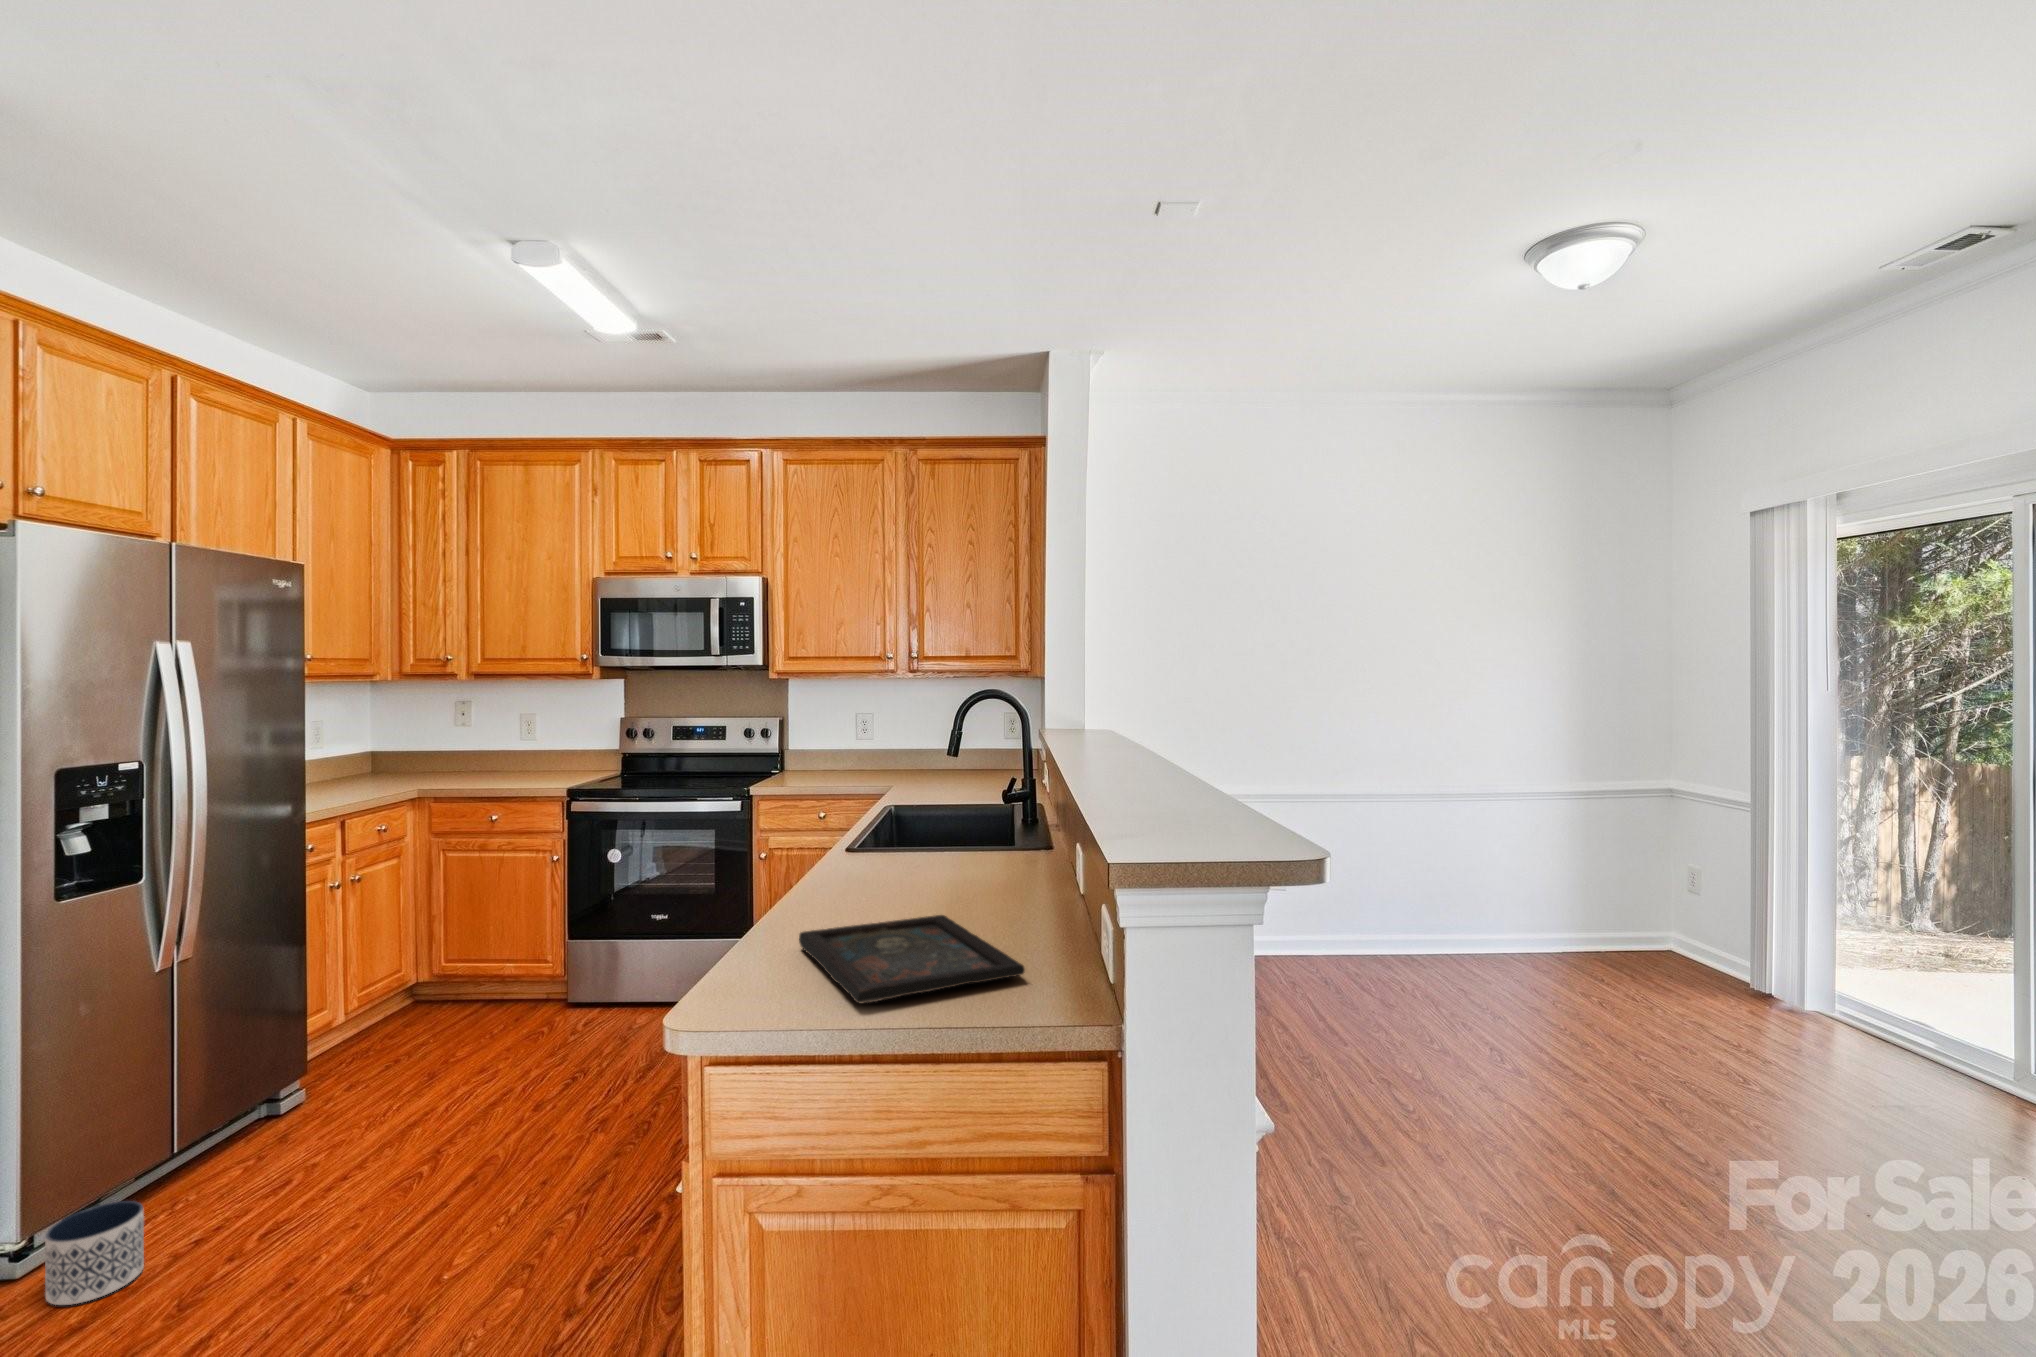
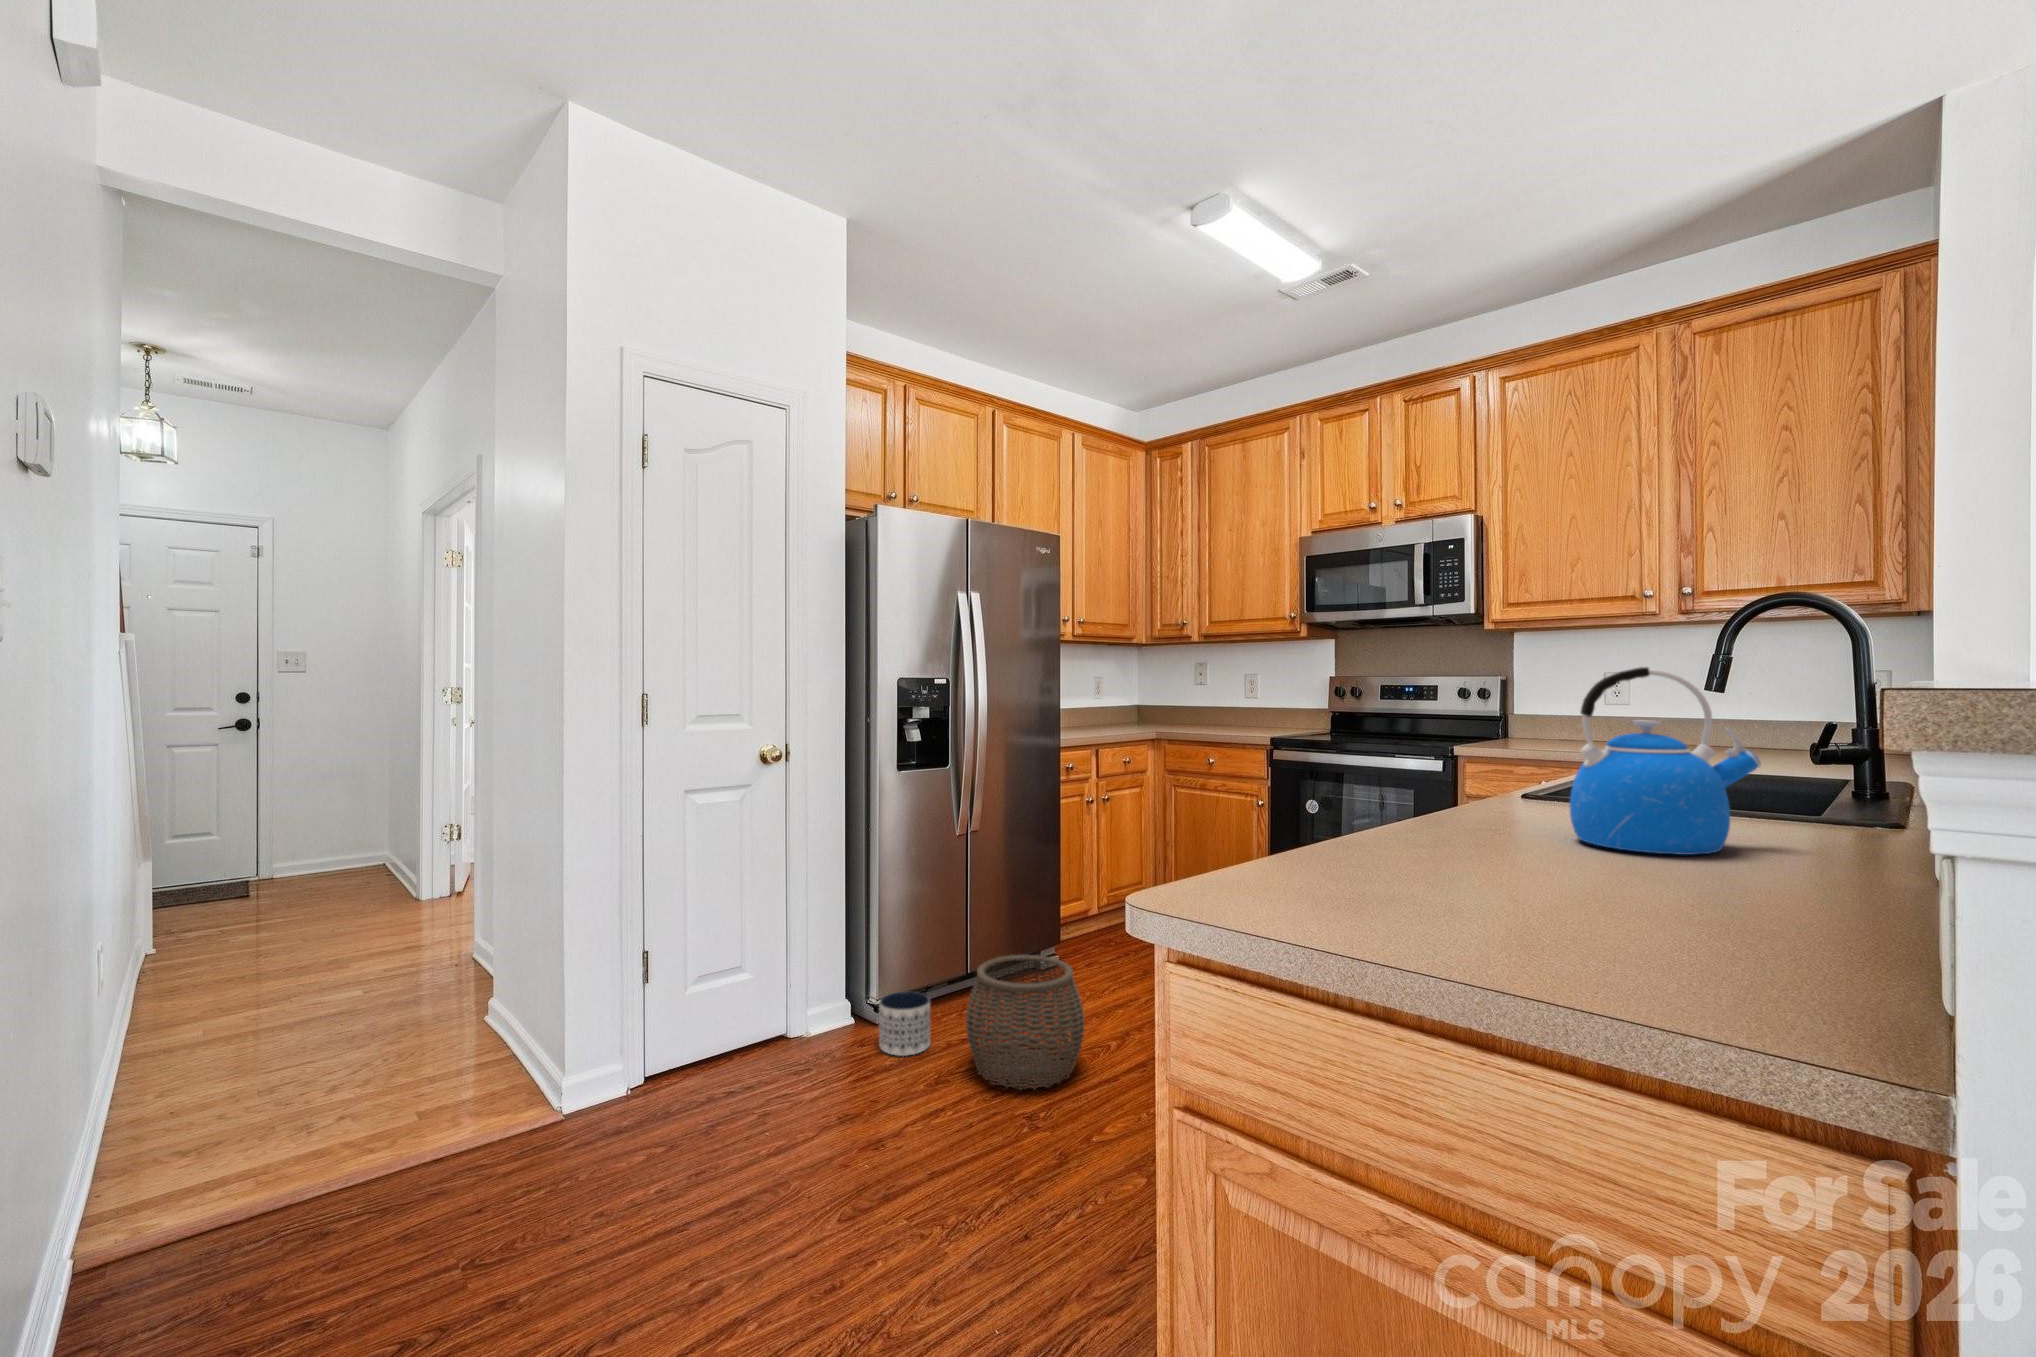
kettle: none [923,771,1022,899] -> present [1570,667,1761,855]
tray: present [799,915,1025,1003] -> none [1341,840,1647,938]
woven basket: none [221,1093,404,1276] -> present [966,955,1085,1090]

